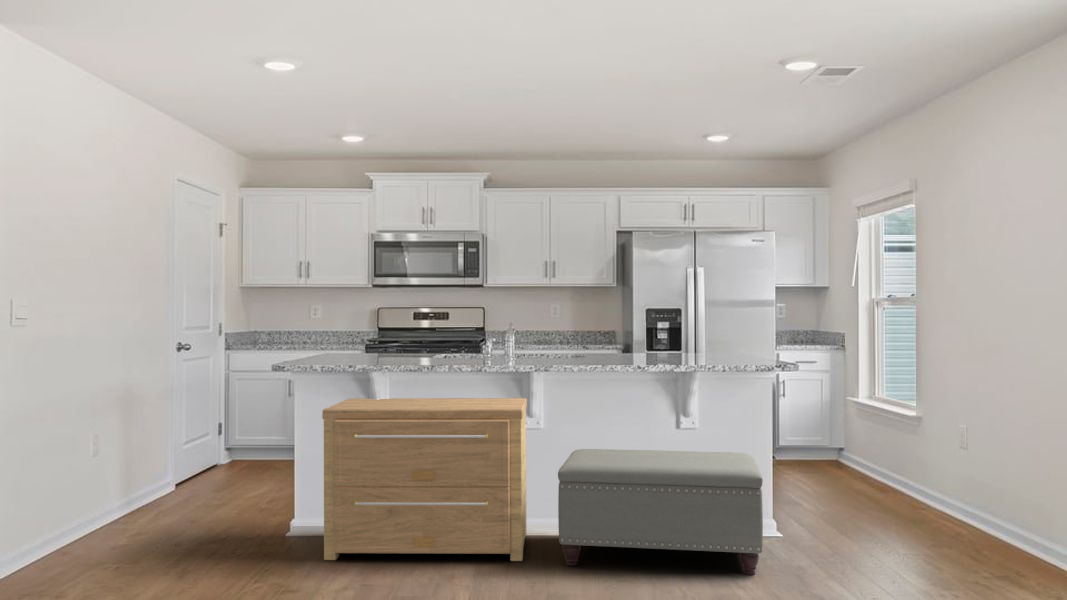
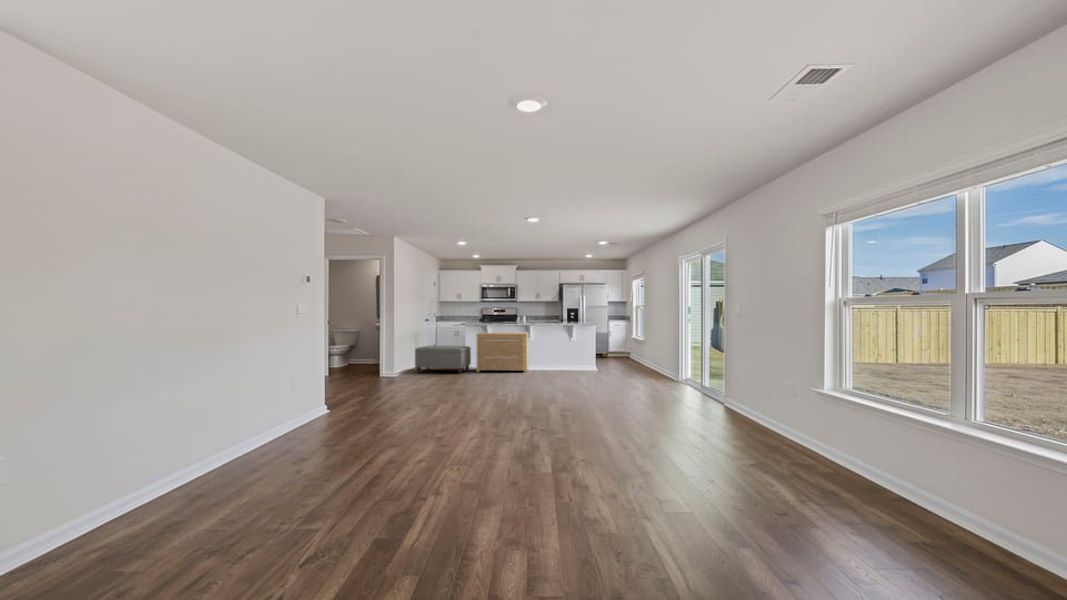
ottoman: present [558,449,763,575] -> present [415,346,471,374]

